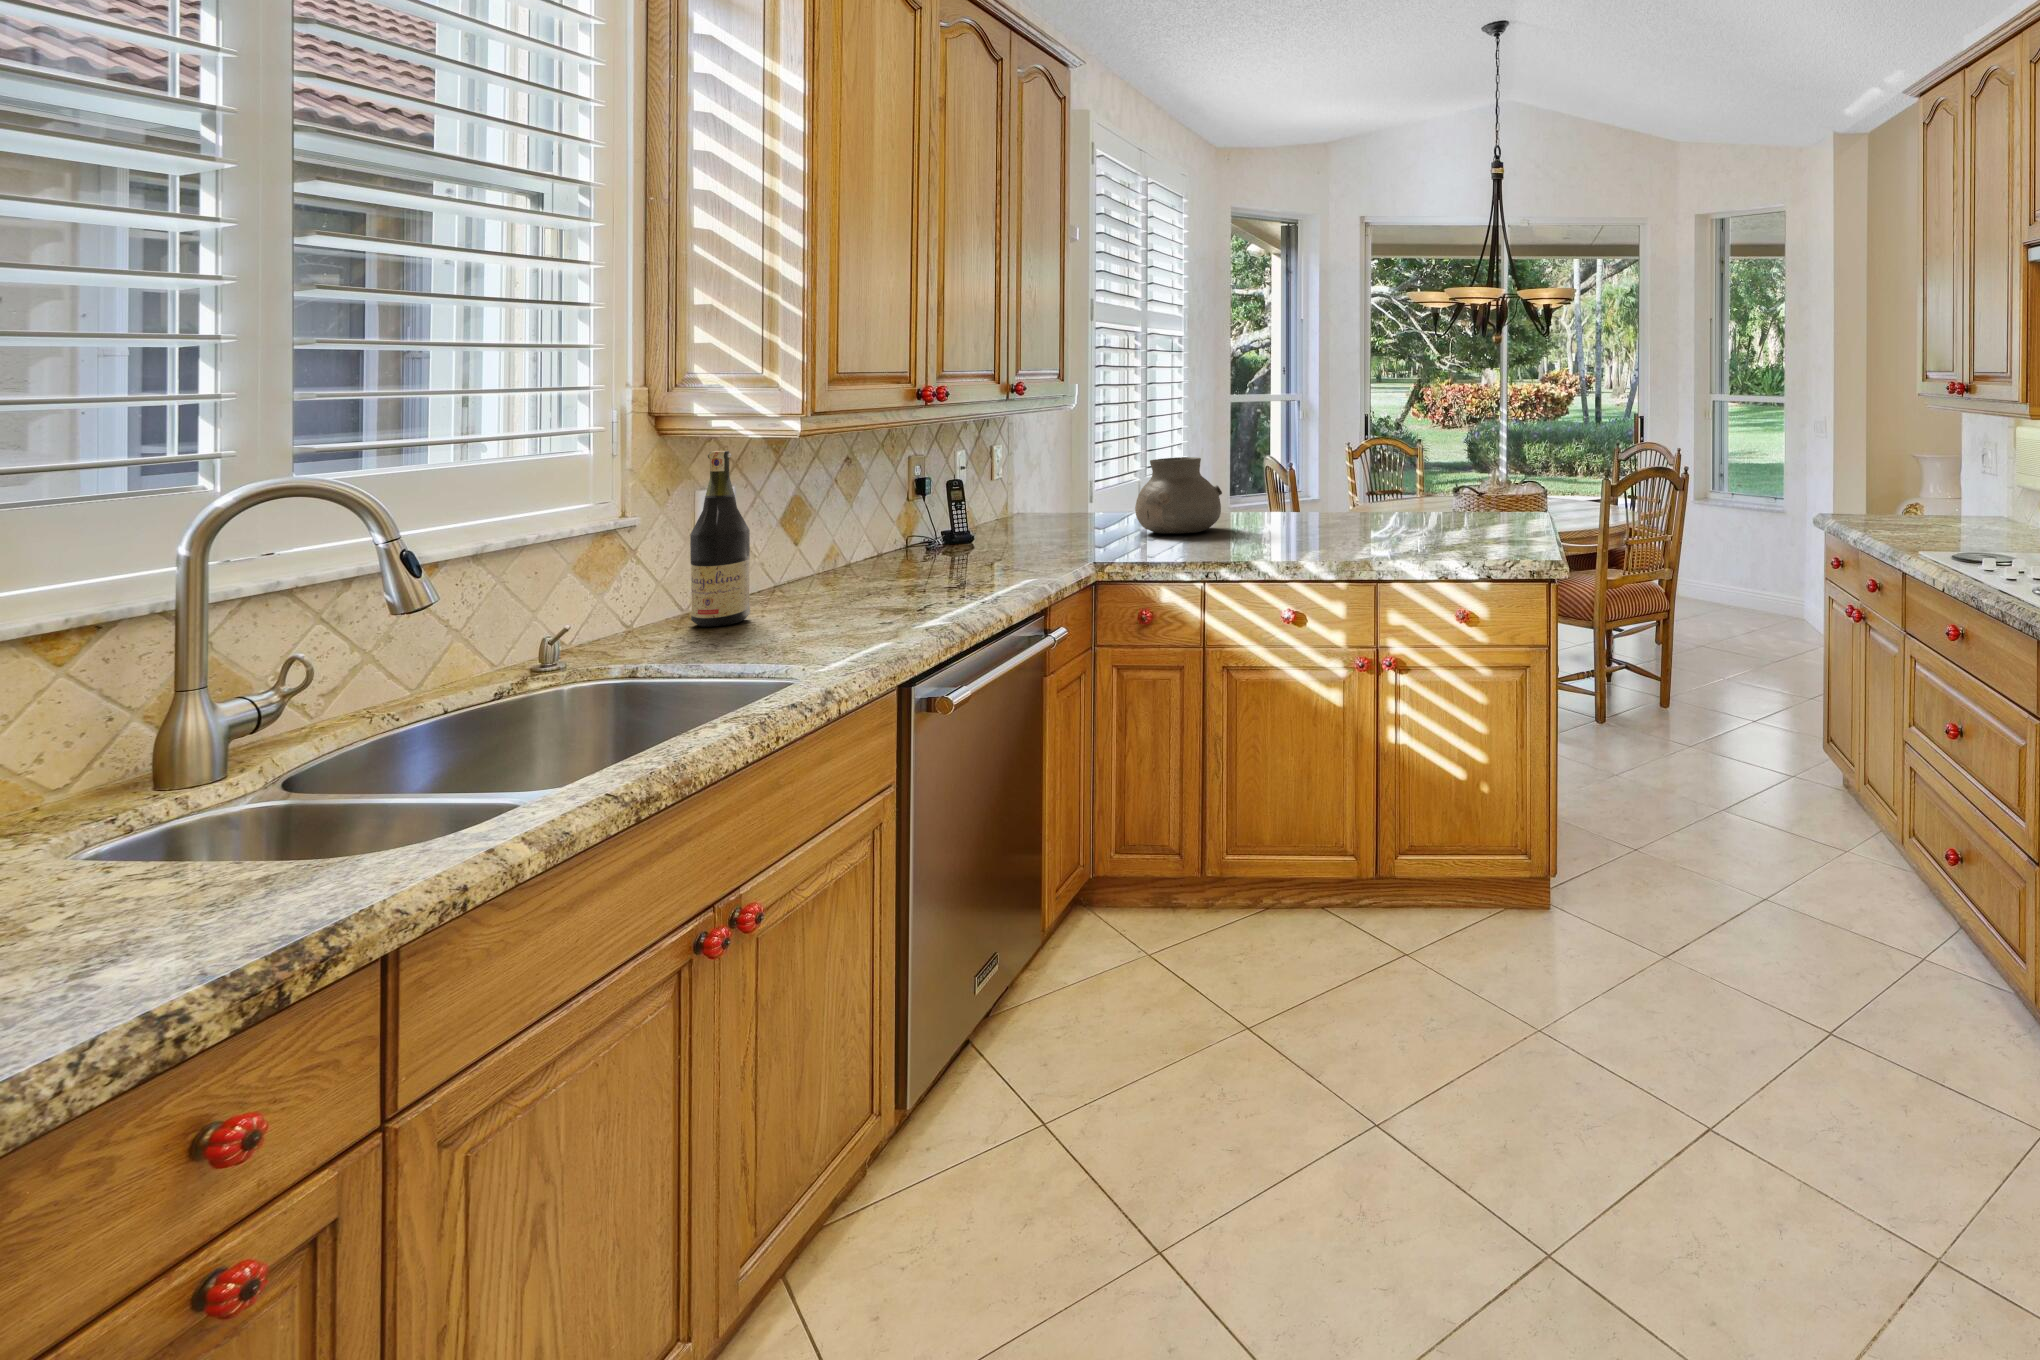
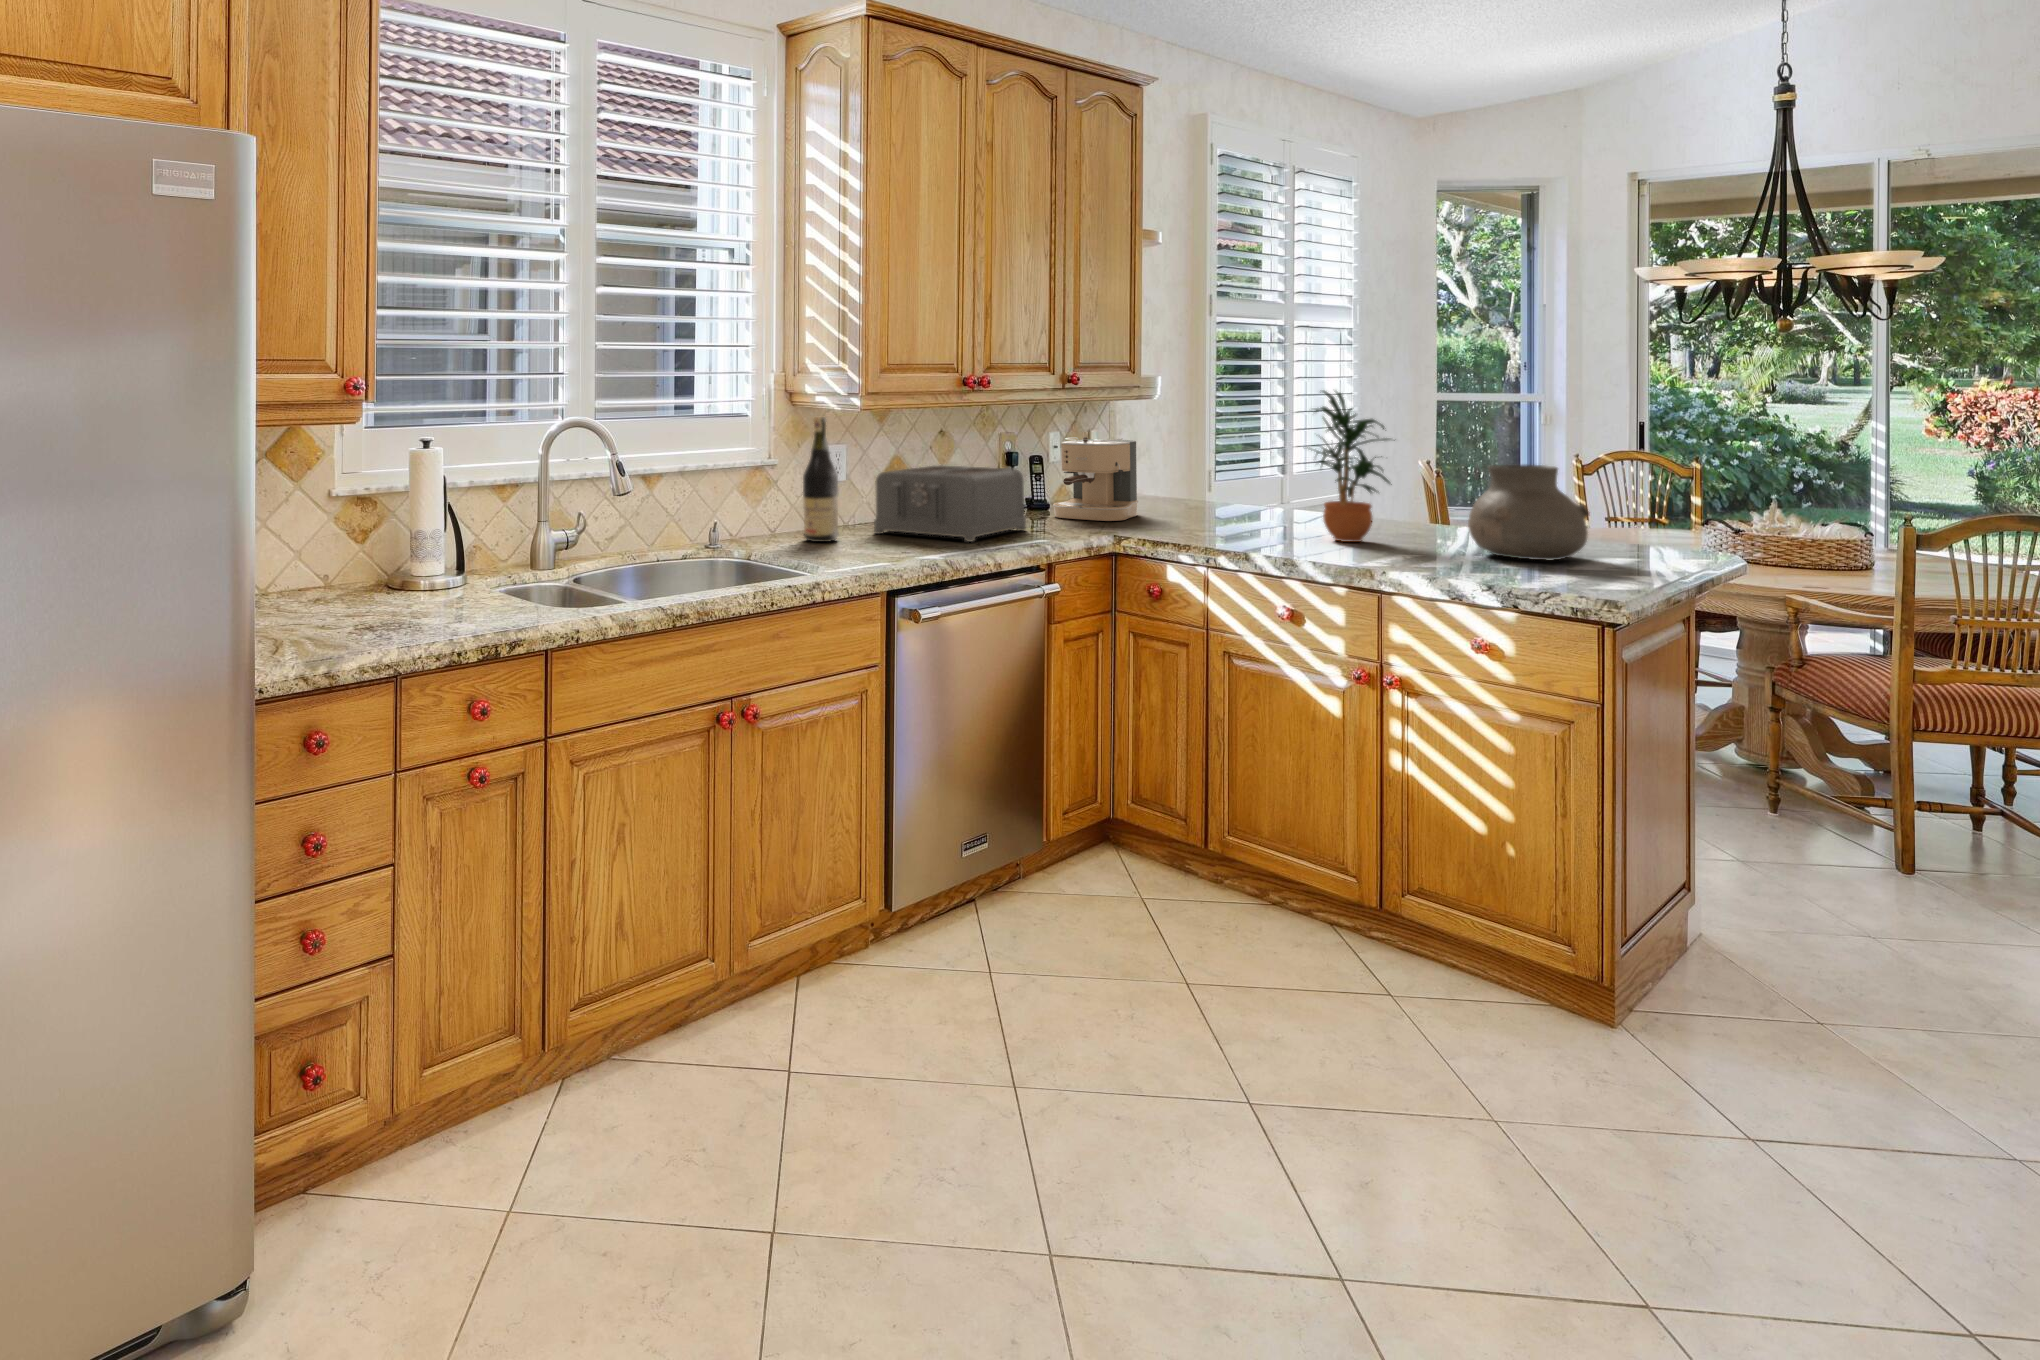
potted plant: none [1258,399,1335,541] -> present [1307,391,1395,542]
vase: present [1135,457,1222,534] -> present [1468,465,1590,561]
coffee maker: none [982,458,1070,550] -> present [1053,437,1138,521]
toaster: none [788,500,982,601] -> present [874,465,1026,542]

